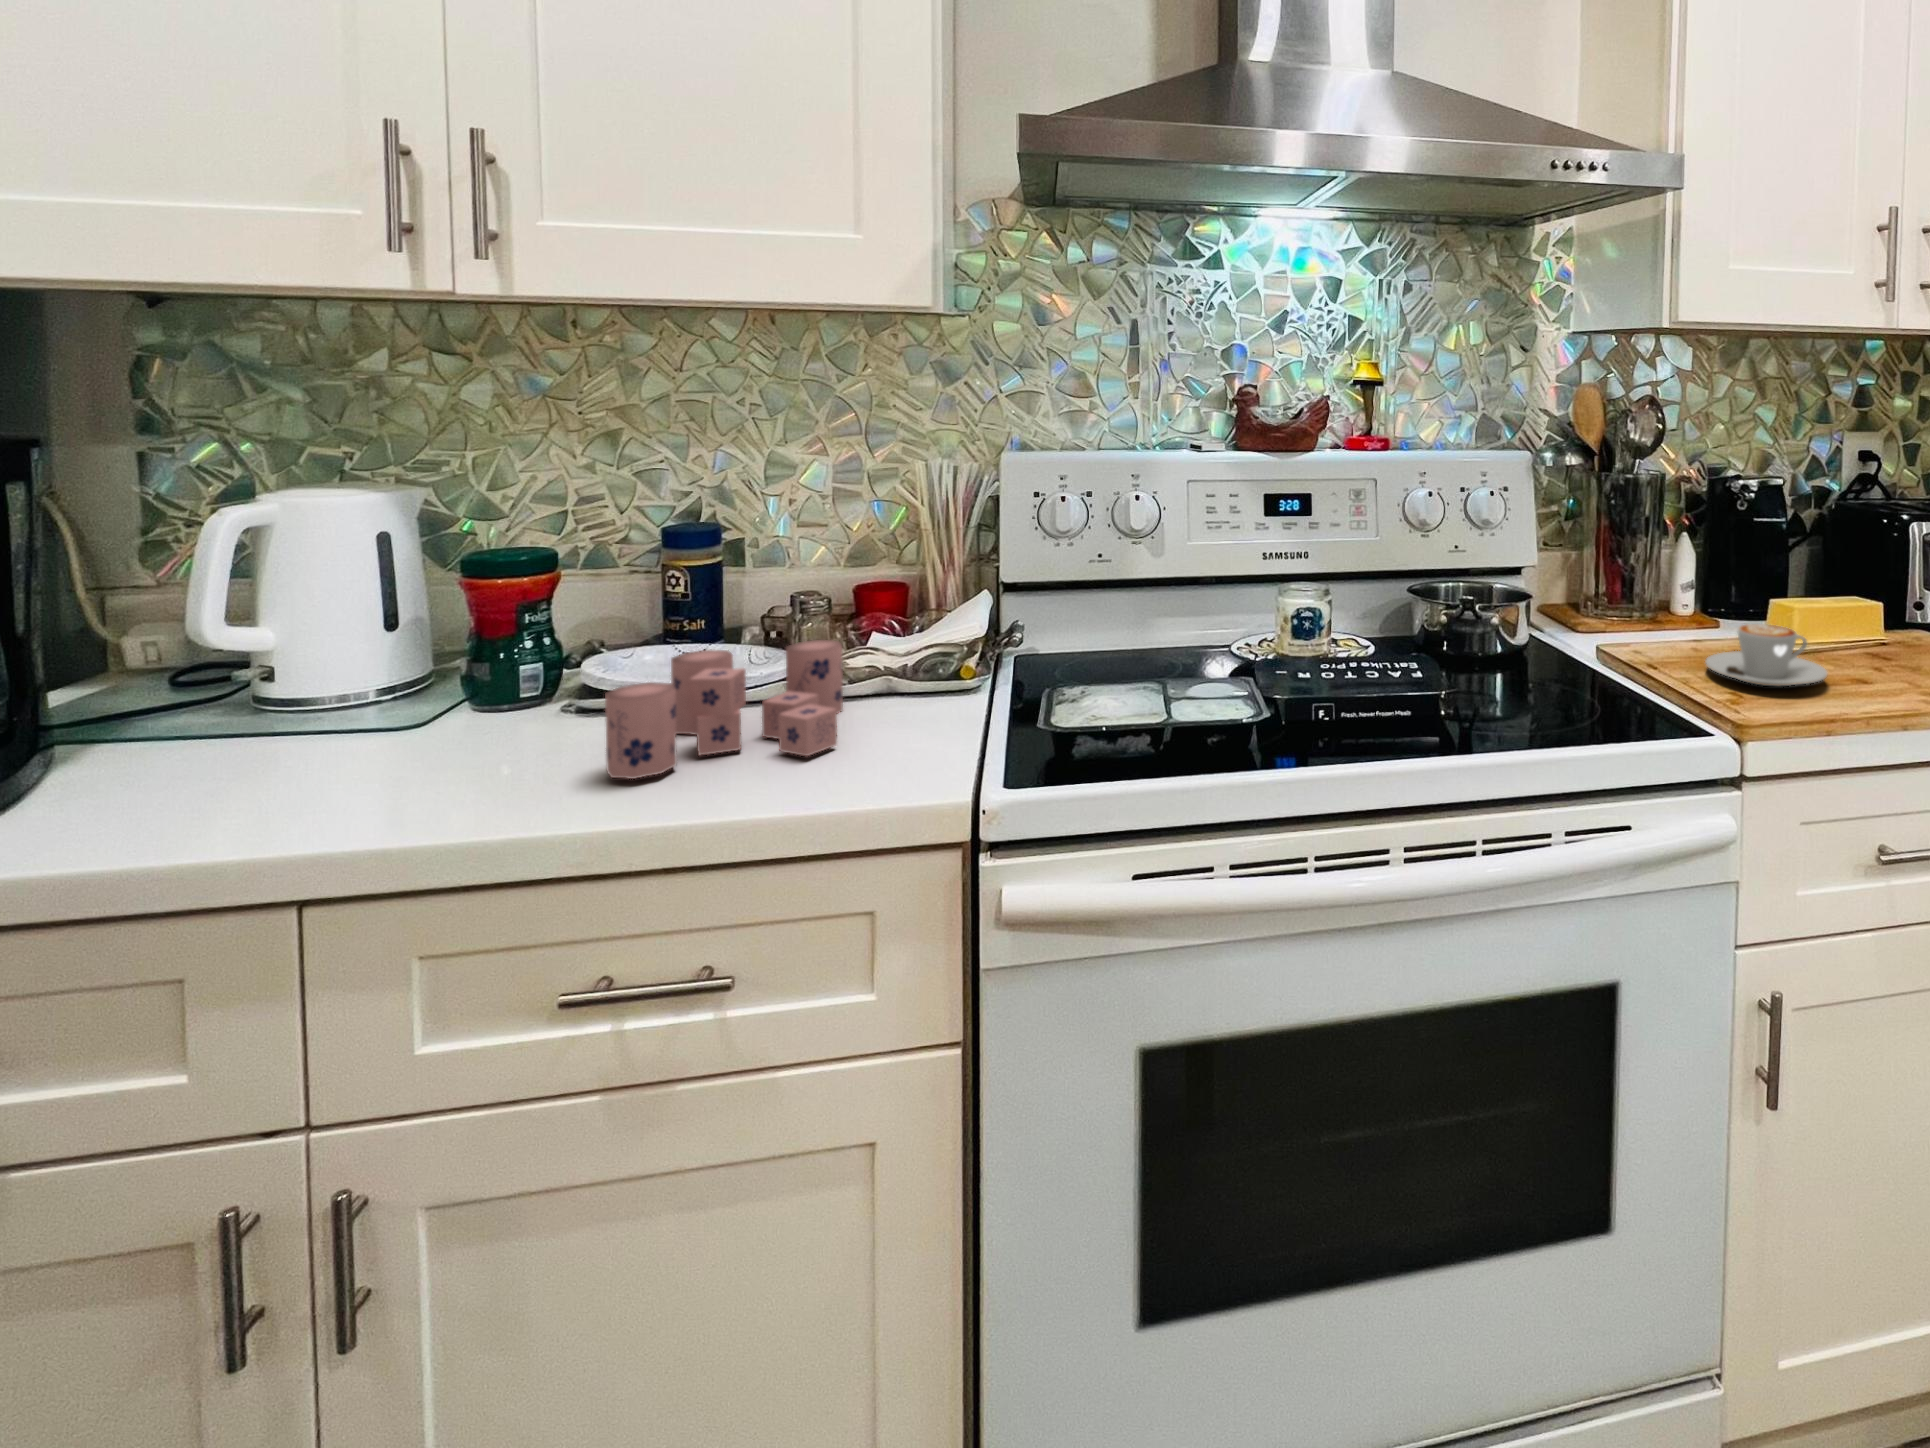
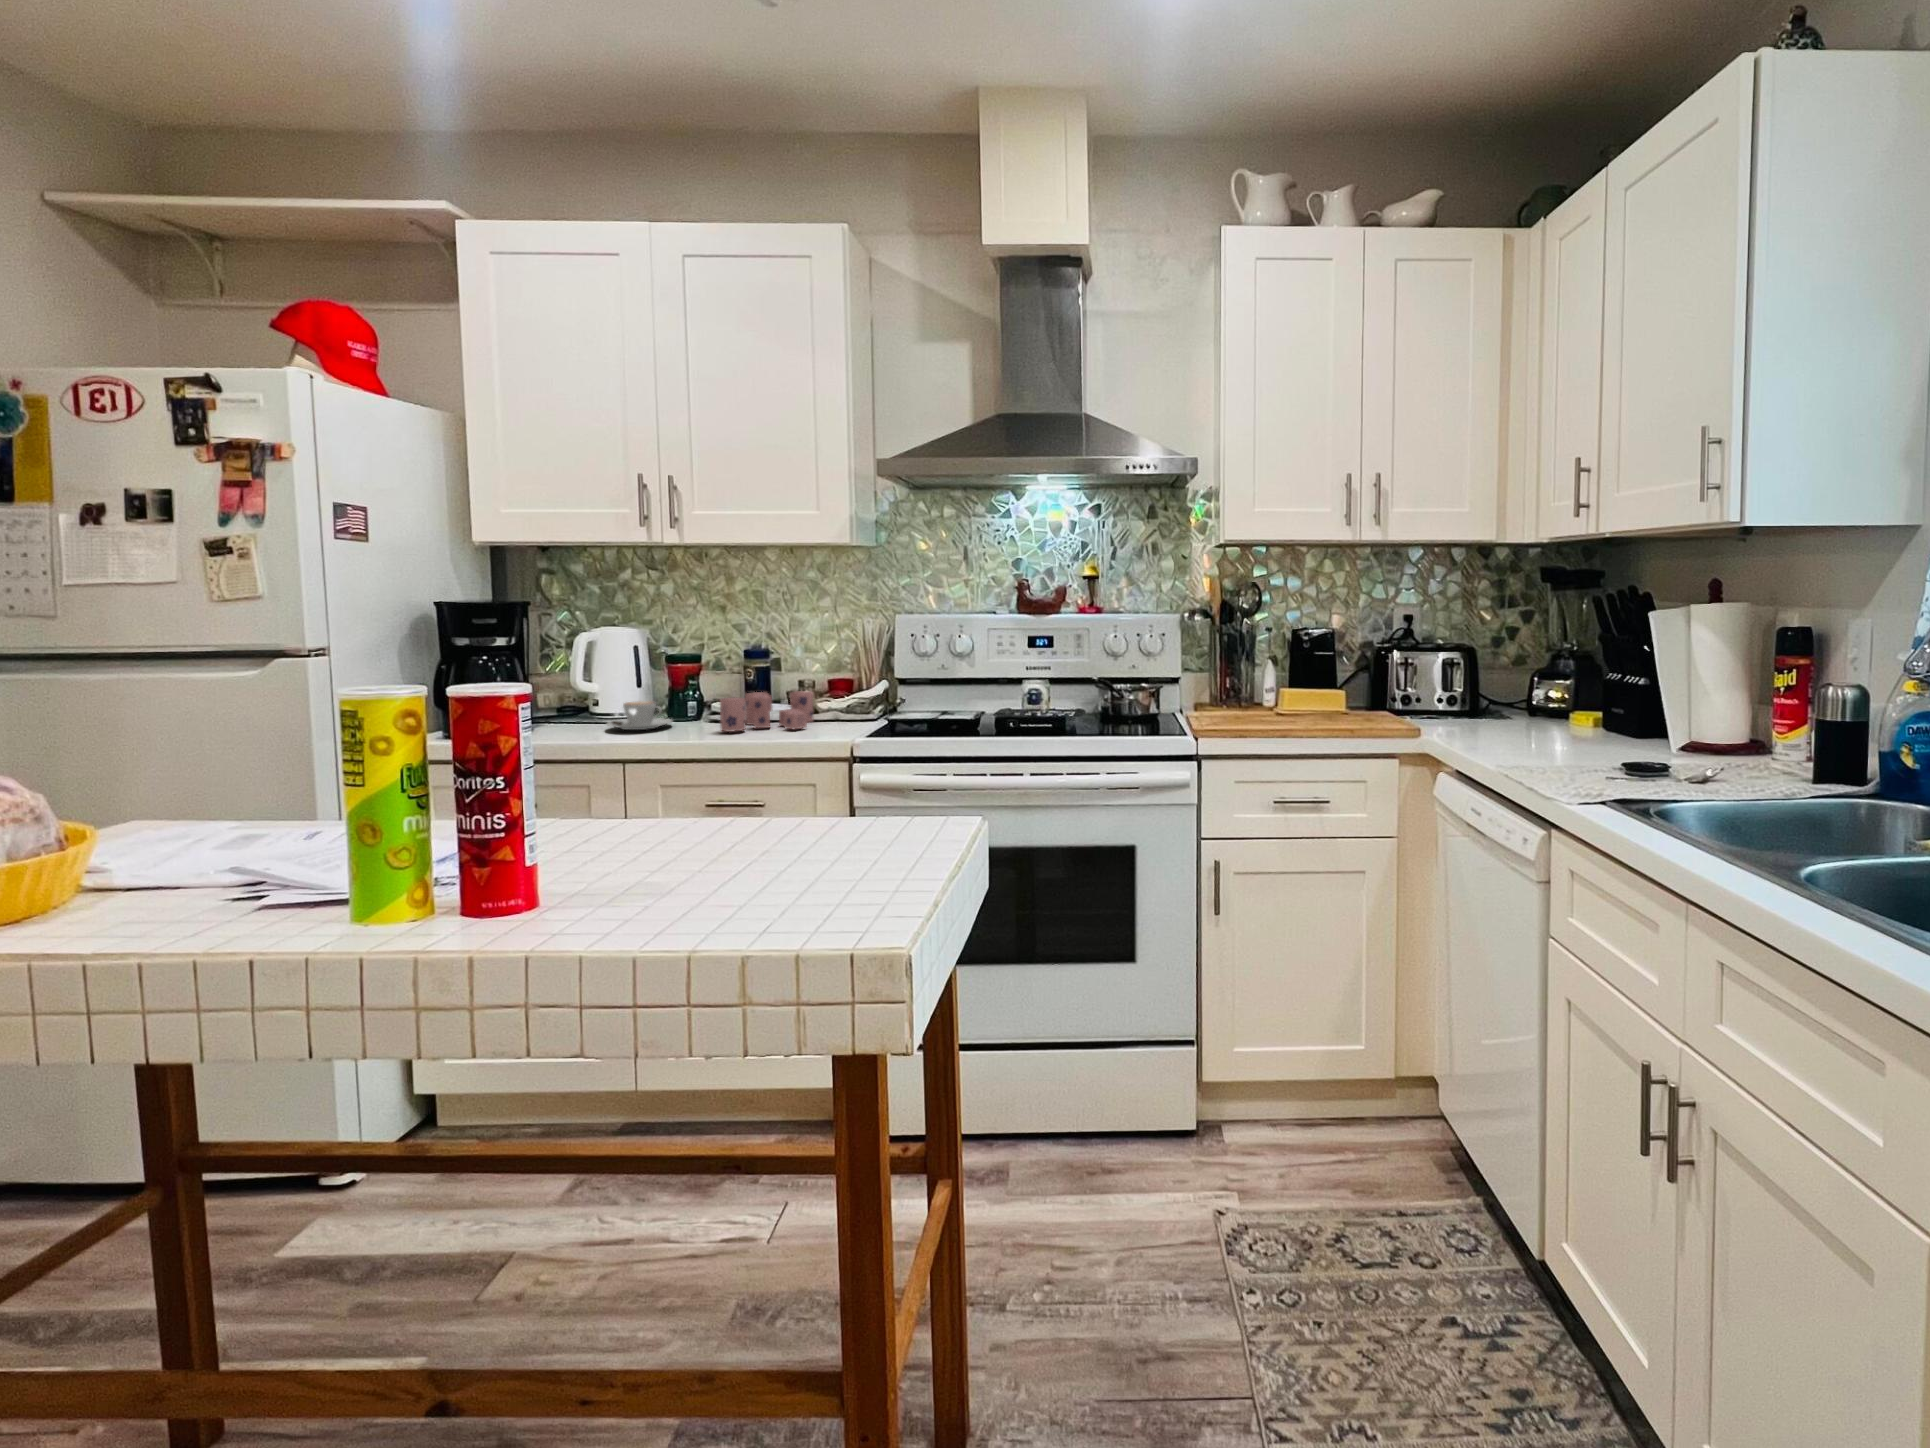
coffee cup: present [1706,624,1827,686] -> present [607,701,672,730]

